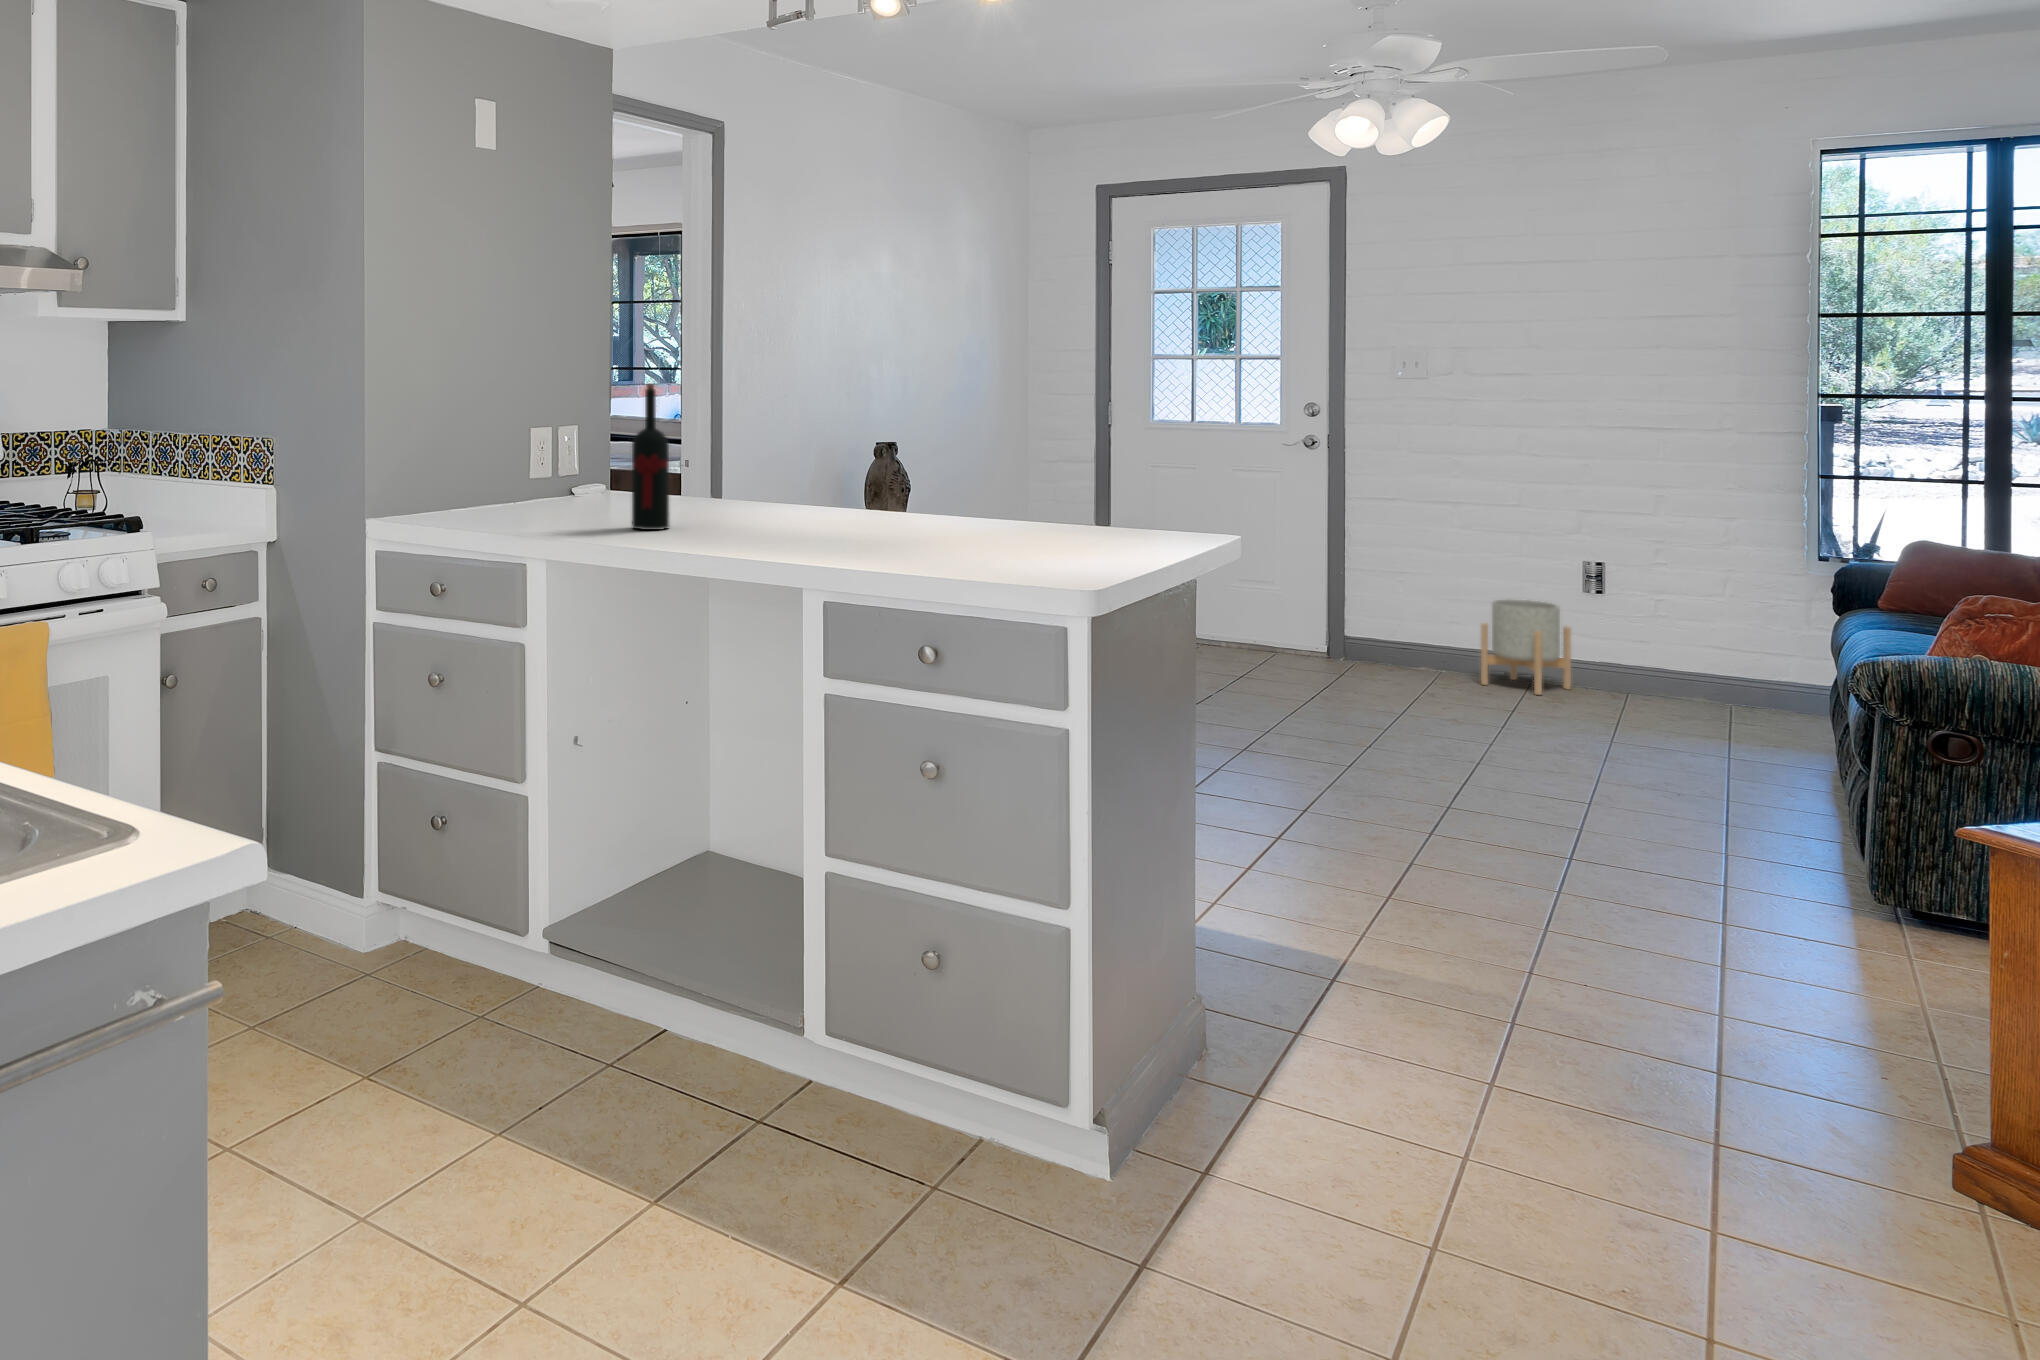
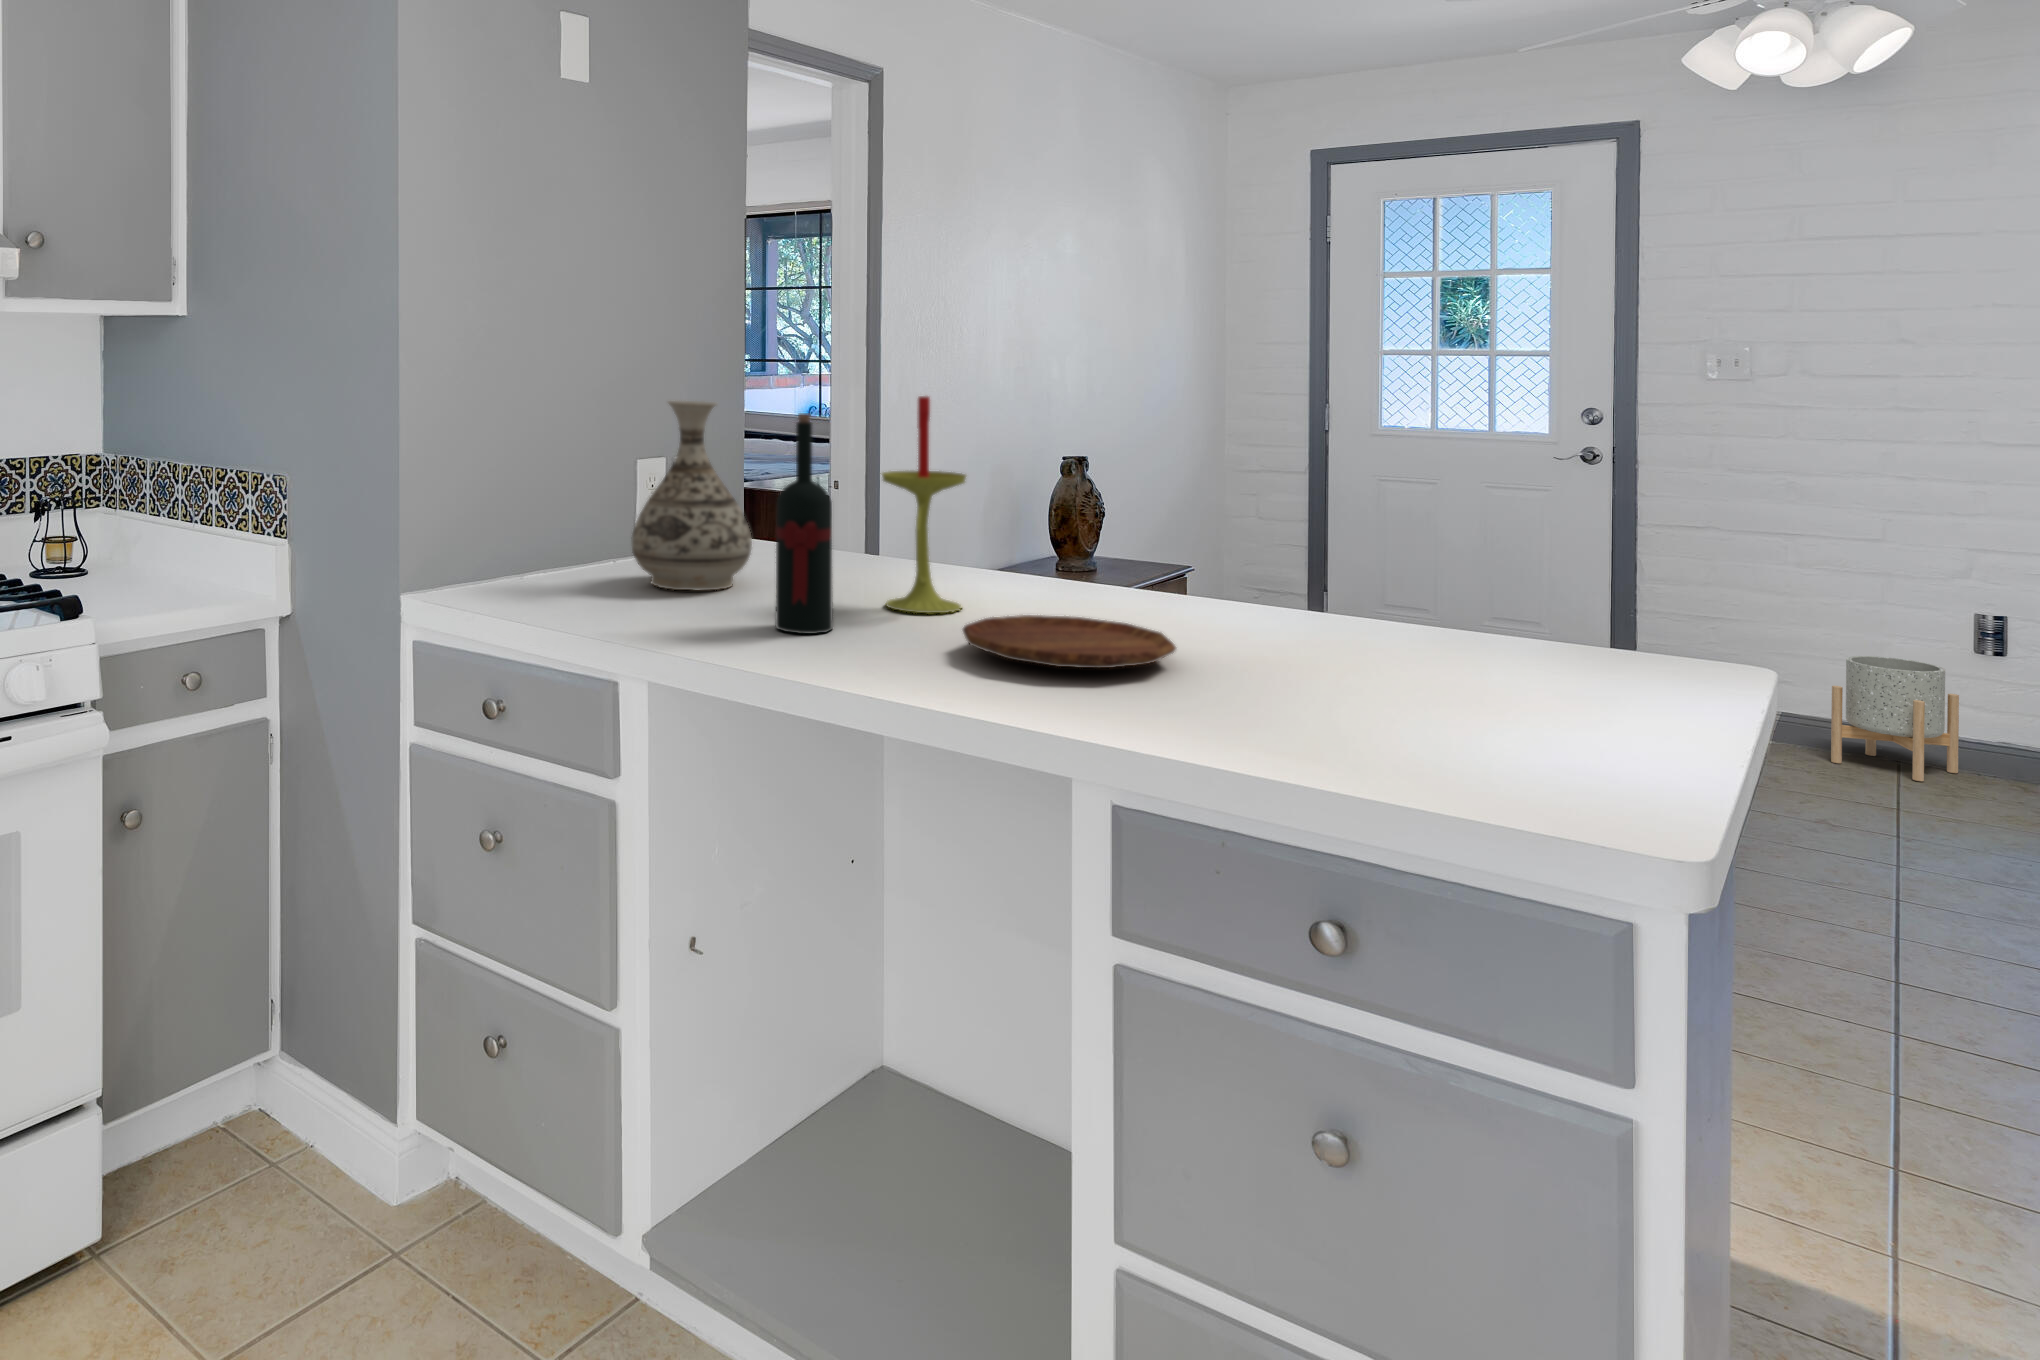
candle: none [703,369,761,520] -> present [880,396,966,613]
vase: none [531,380,616,513] -> present [632,401,752,590]
tray: none [750,514,880,537] -> present [963,615,1176,668]

